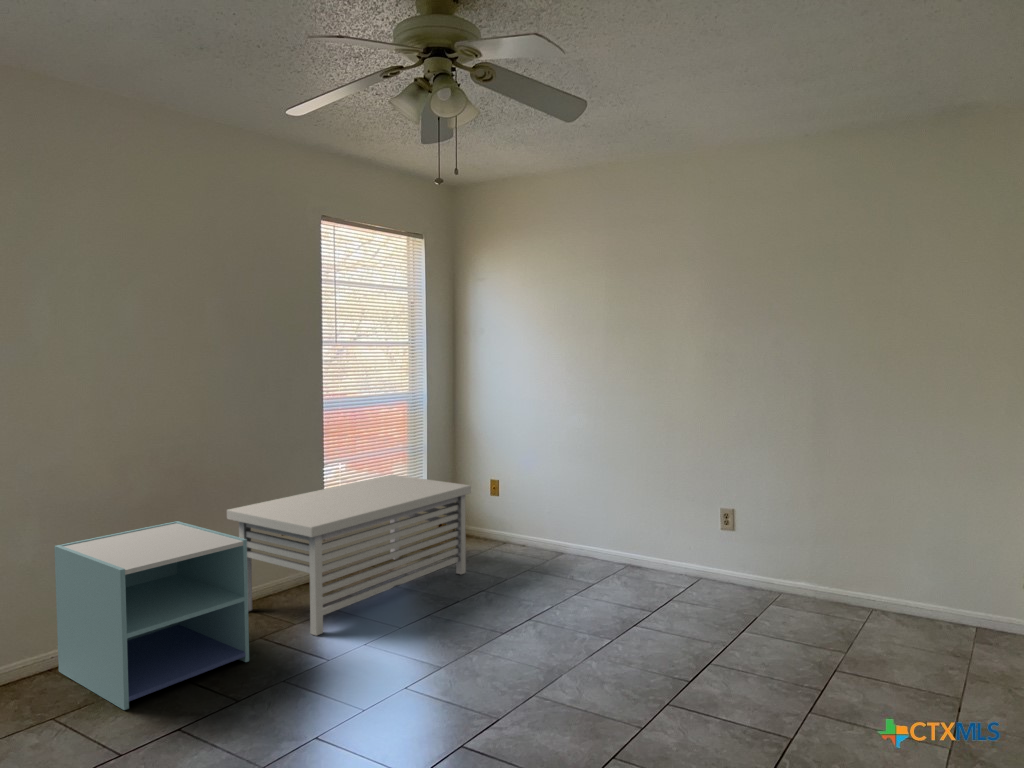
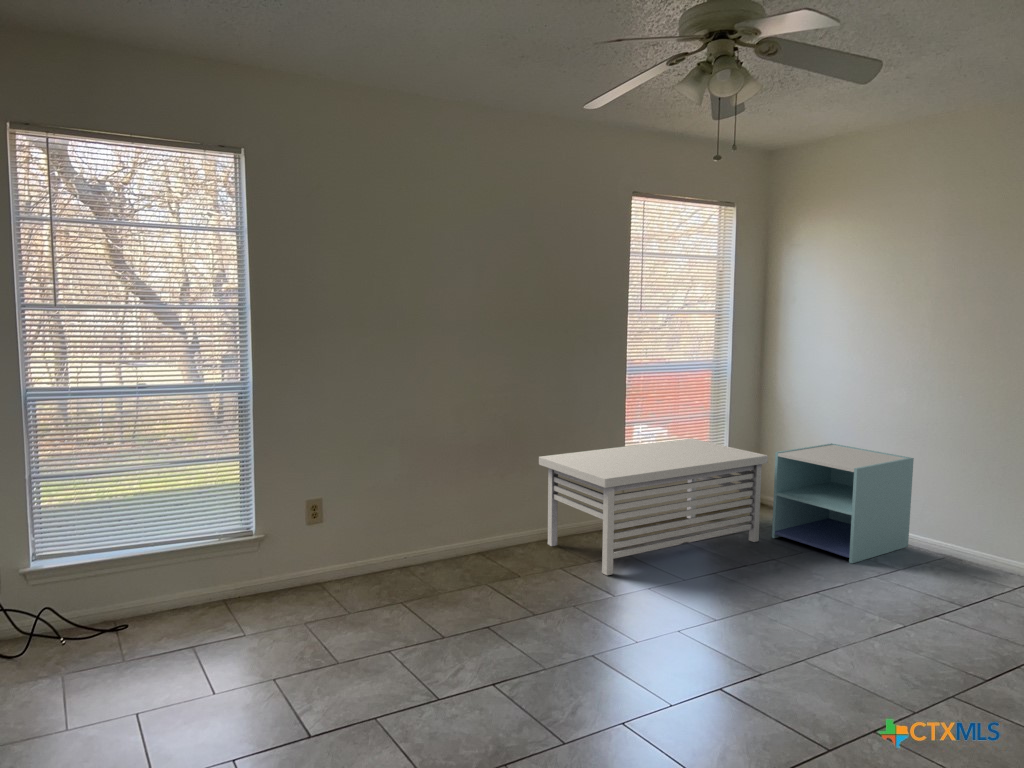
nightstand: present [55,521,249,710] -> present [772,443,914,563]

